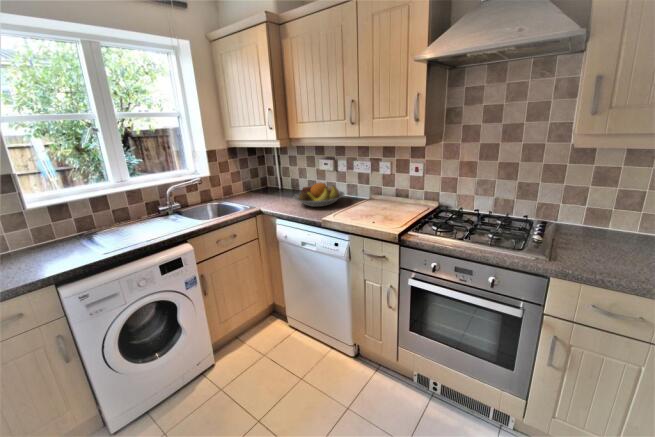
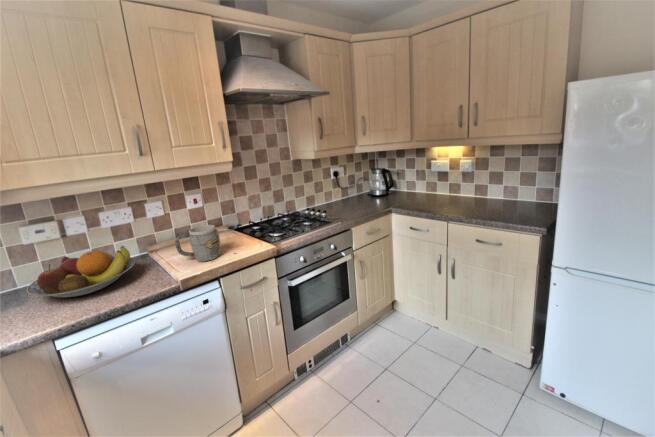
mug: none [355,188,381,219] -> present [175,225,220,262]

